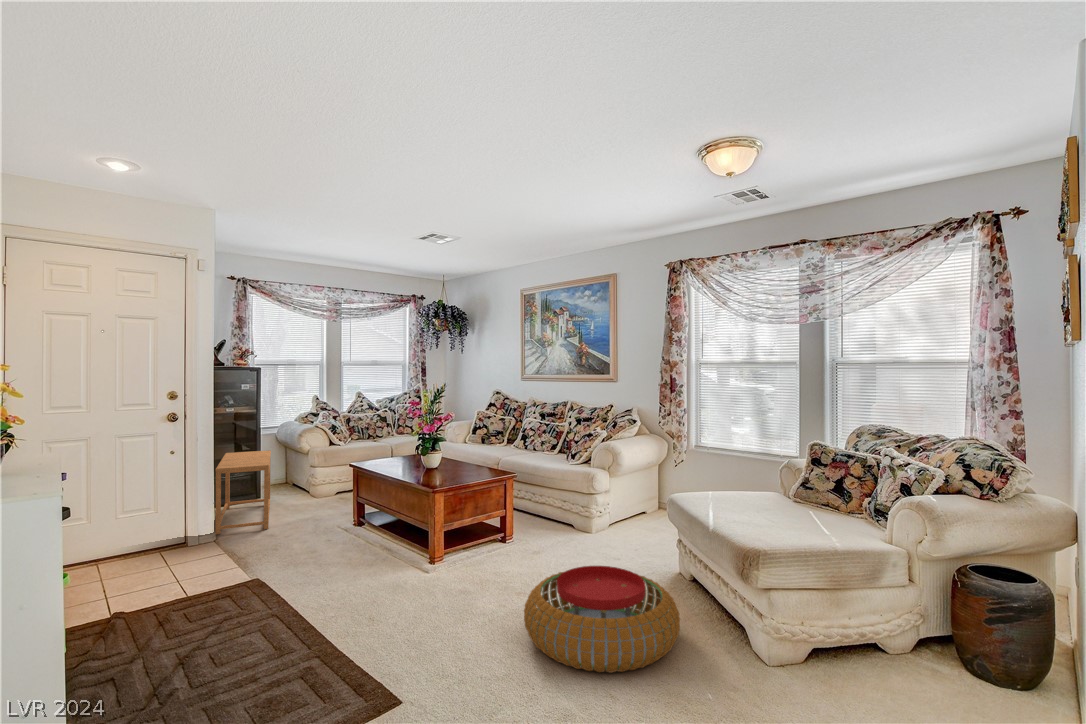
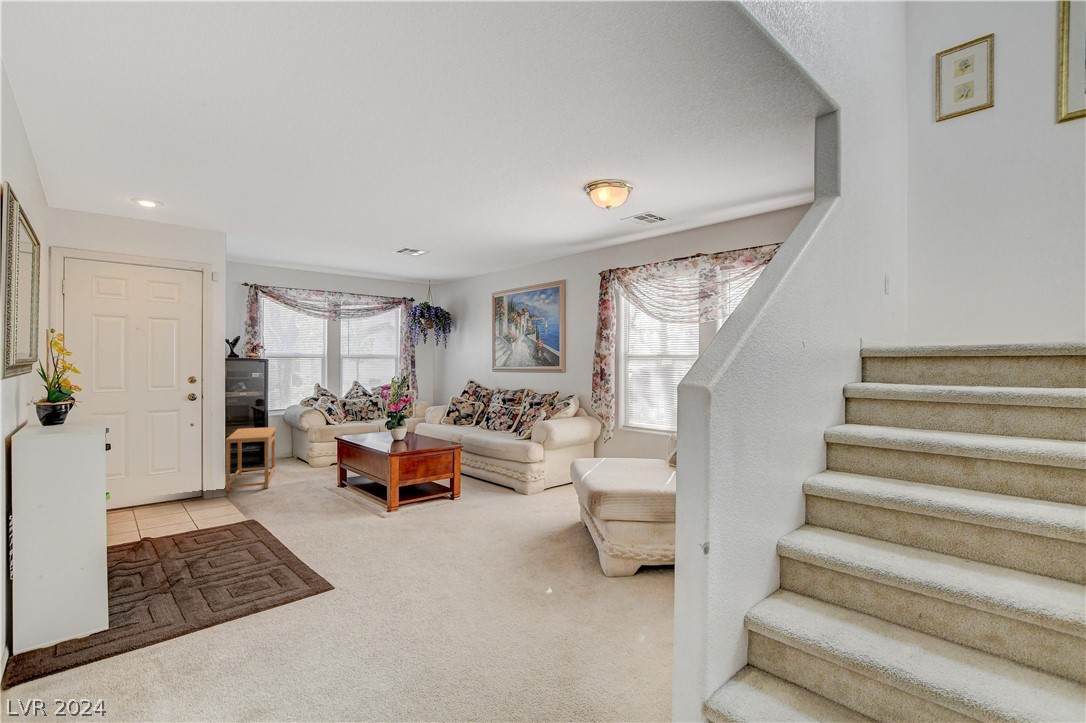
pouf: present [524,566,680,673] -> none [434,509,551,580]

